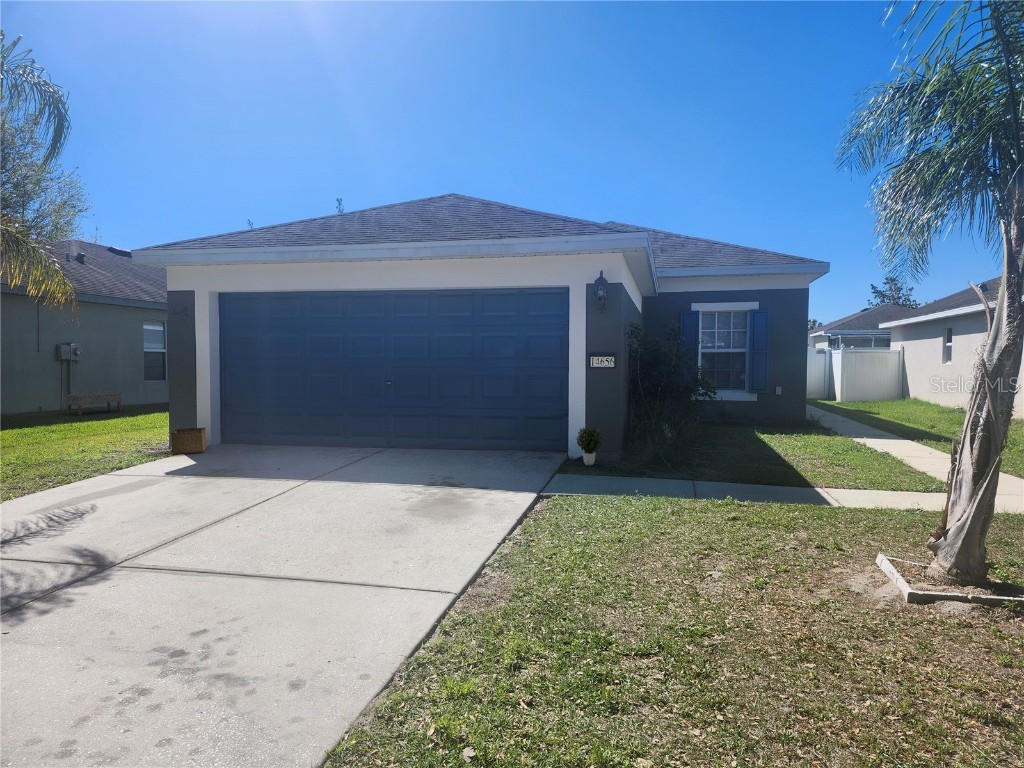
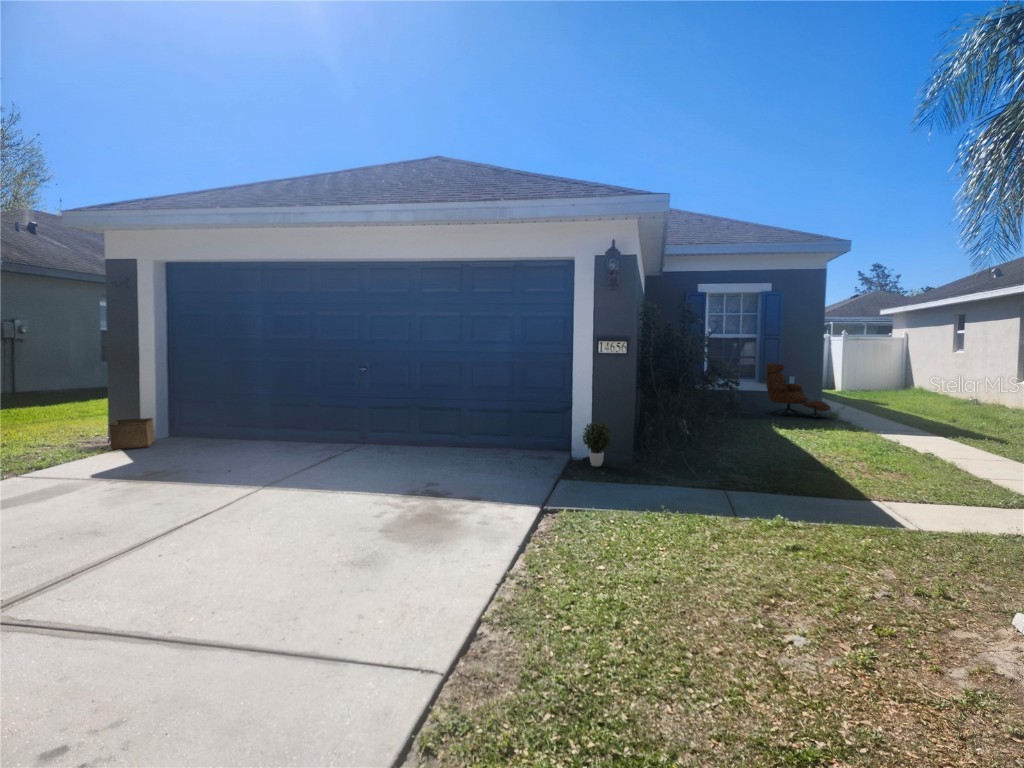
lounge chair: none [753,374,813,426] -> present [766,363,830,419]
bench: present [66,391,121,415] -> none [11,374,75,401]

